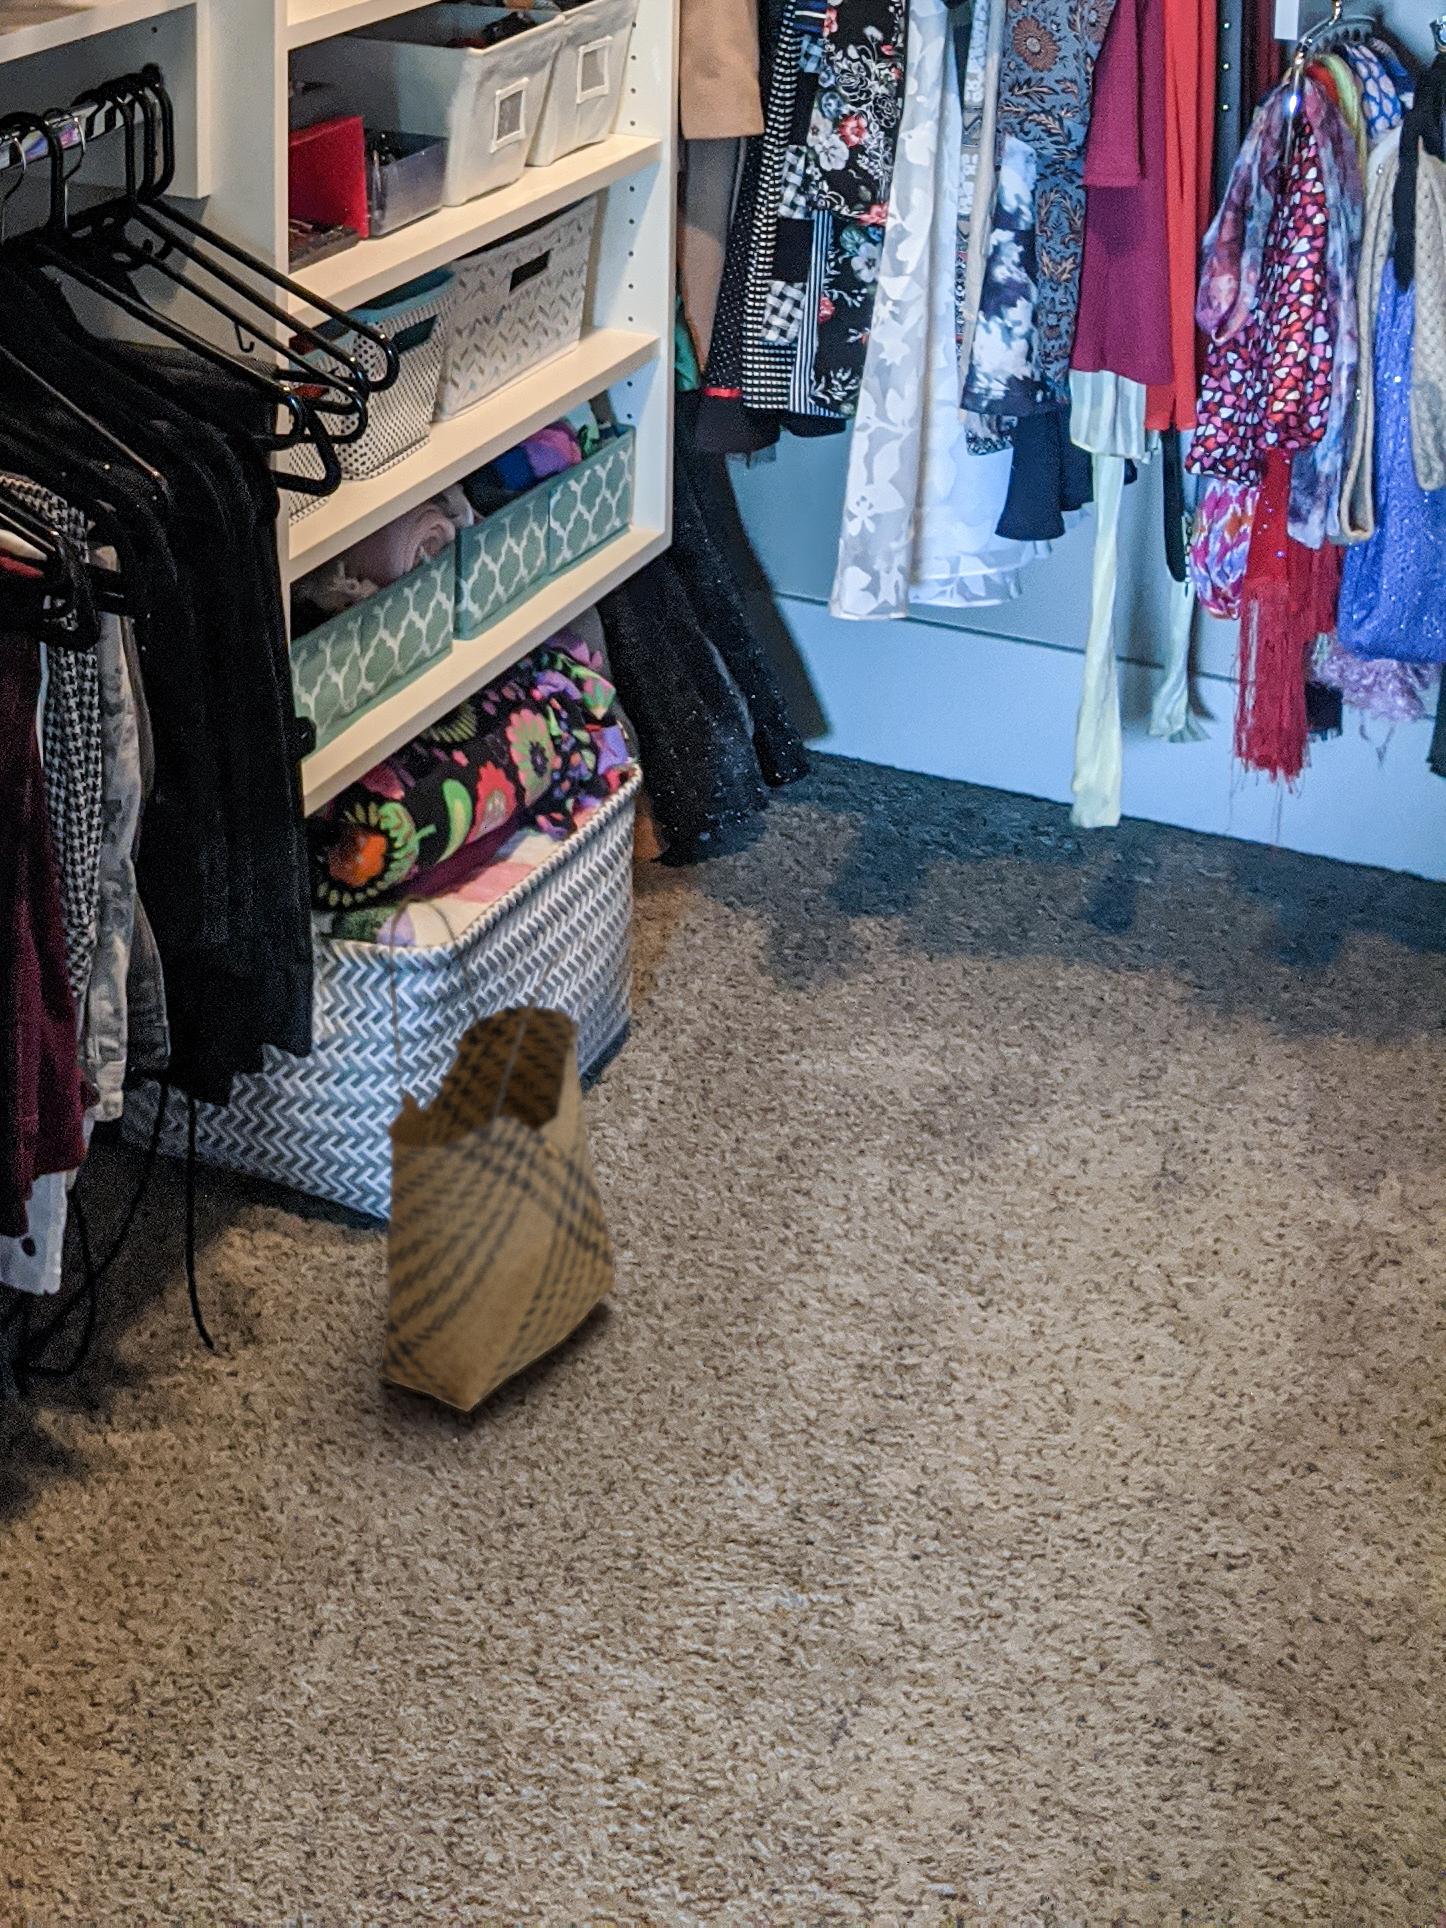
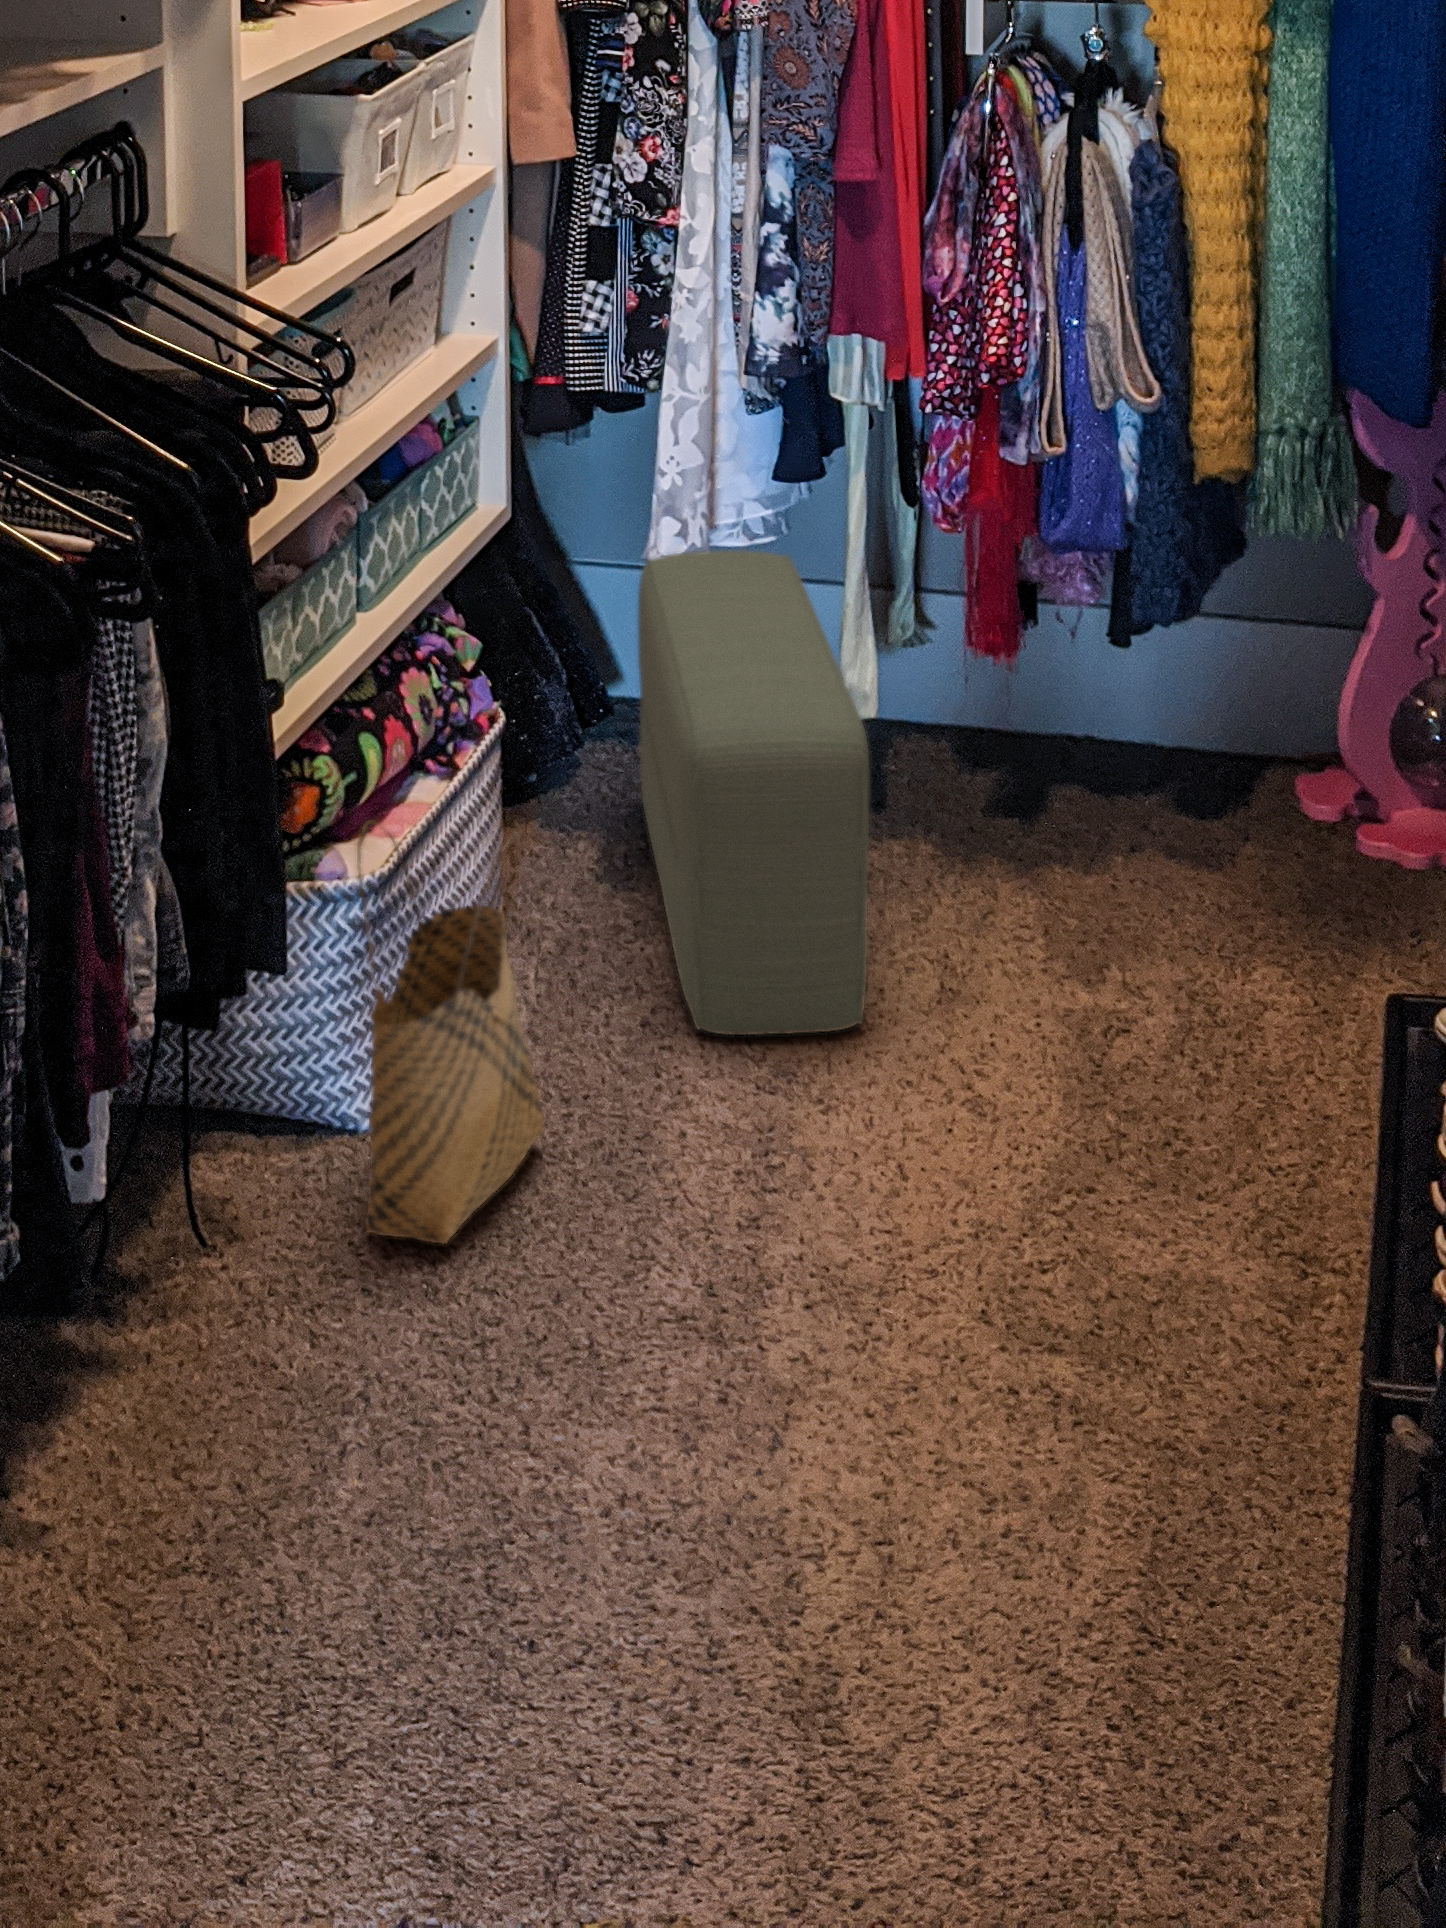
pouf: none [818,602,1067,1222] -> present [638,550,869,1035]

